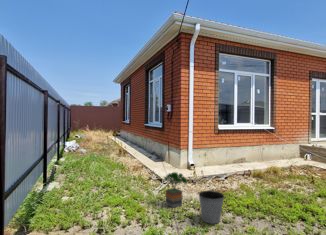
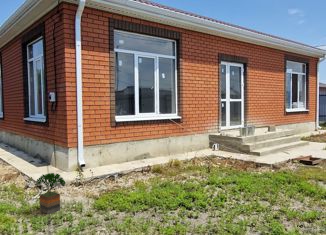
bucket: present [199,190,225,224] -> none [75,189,105,224]

